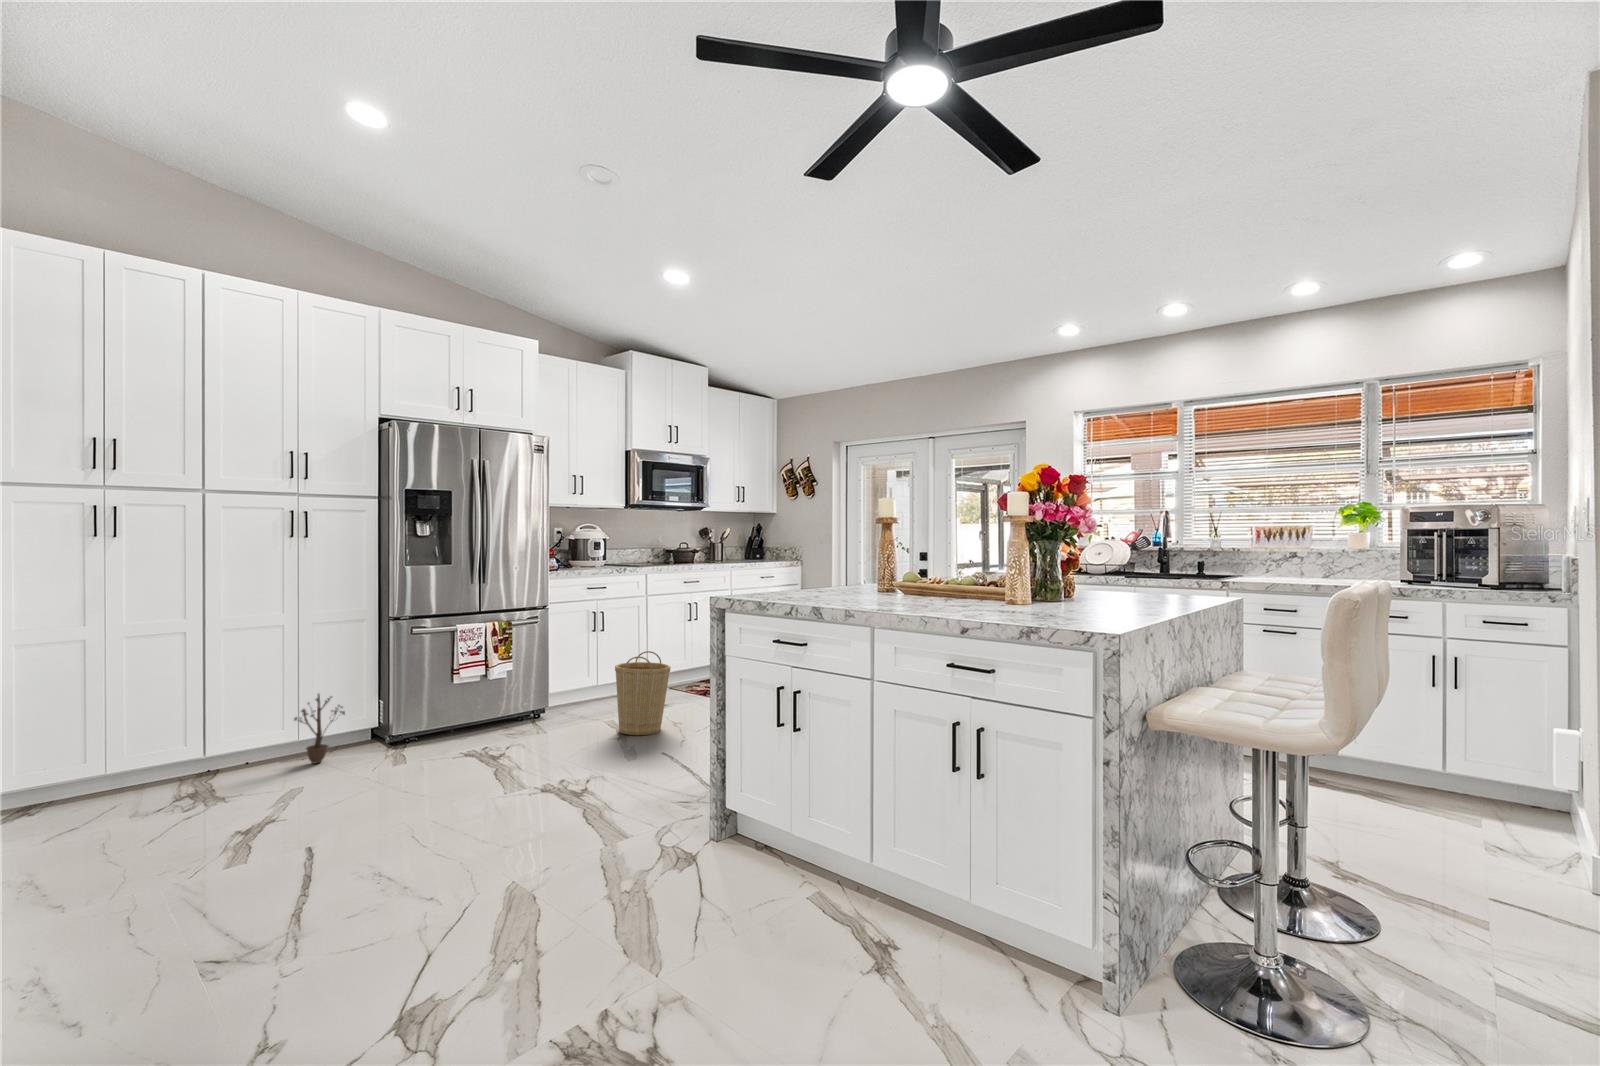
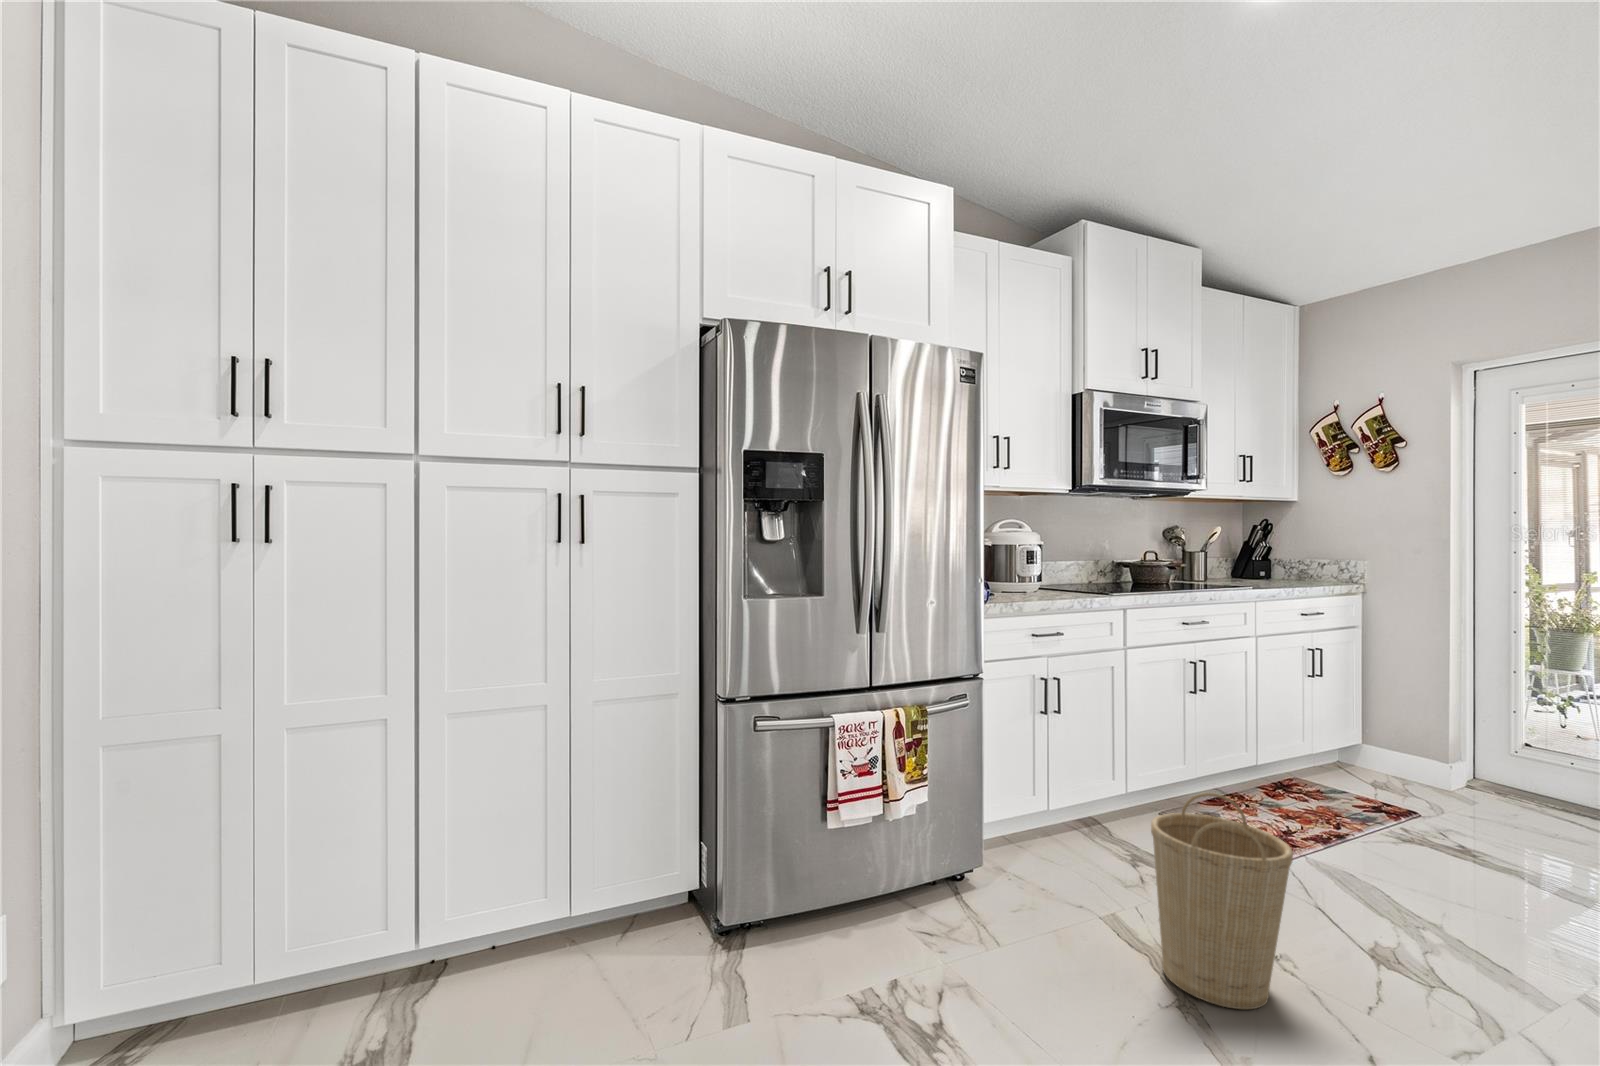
decorative plant: present [284,694,345,764] -> none [535,844,644,982]

